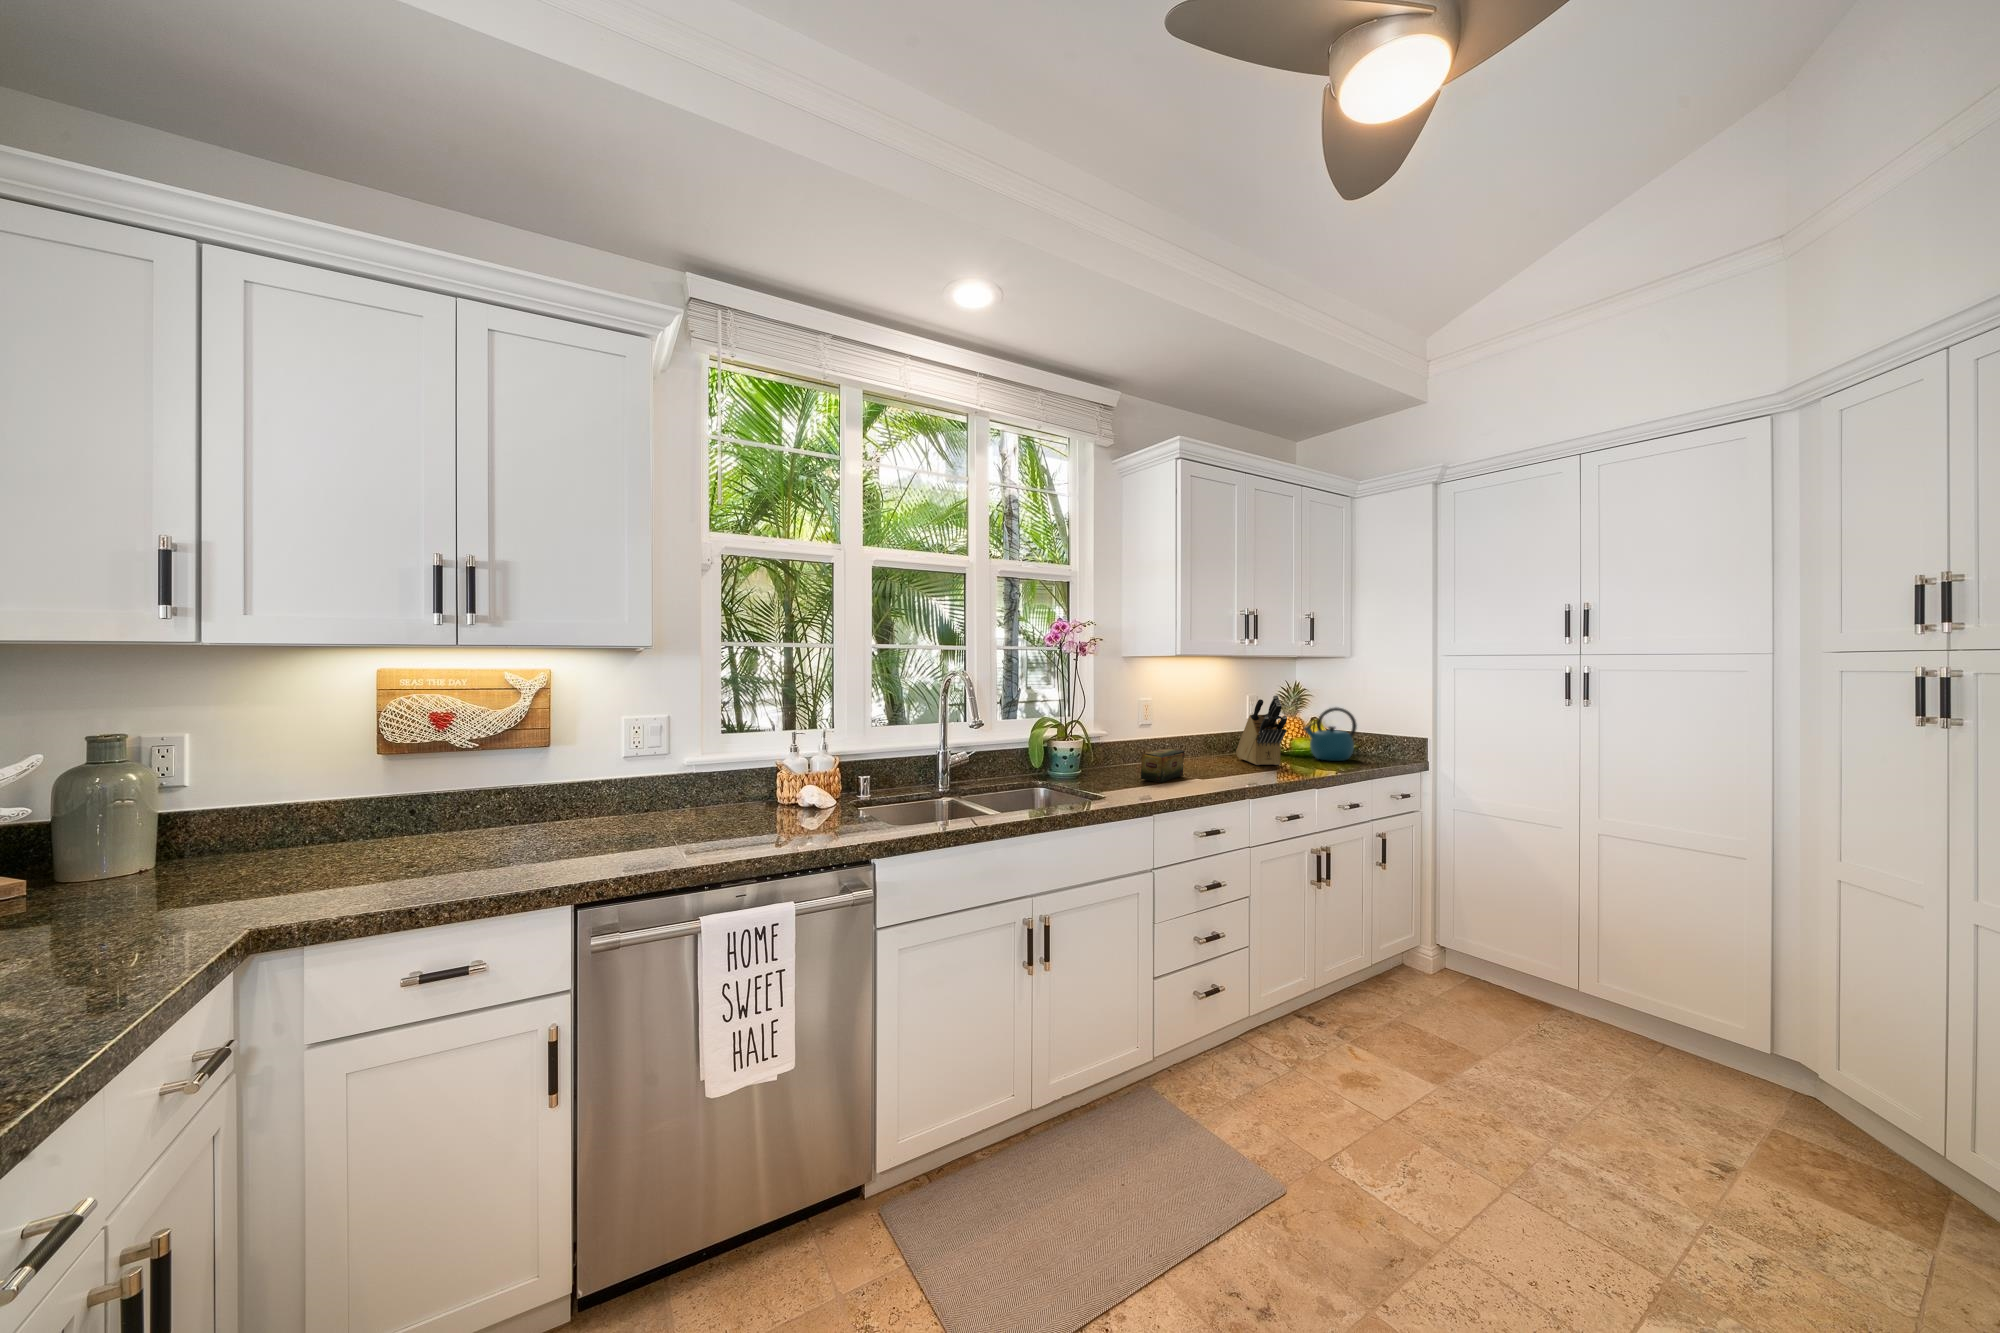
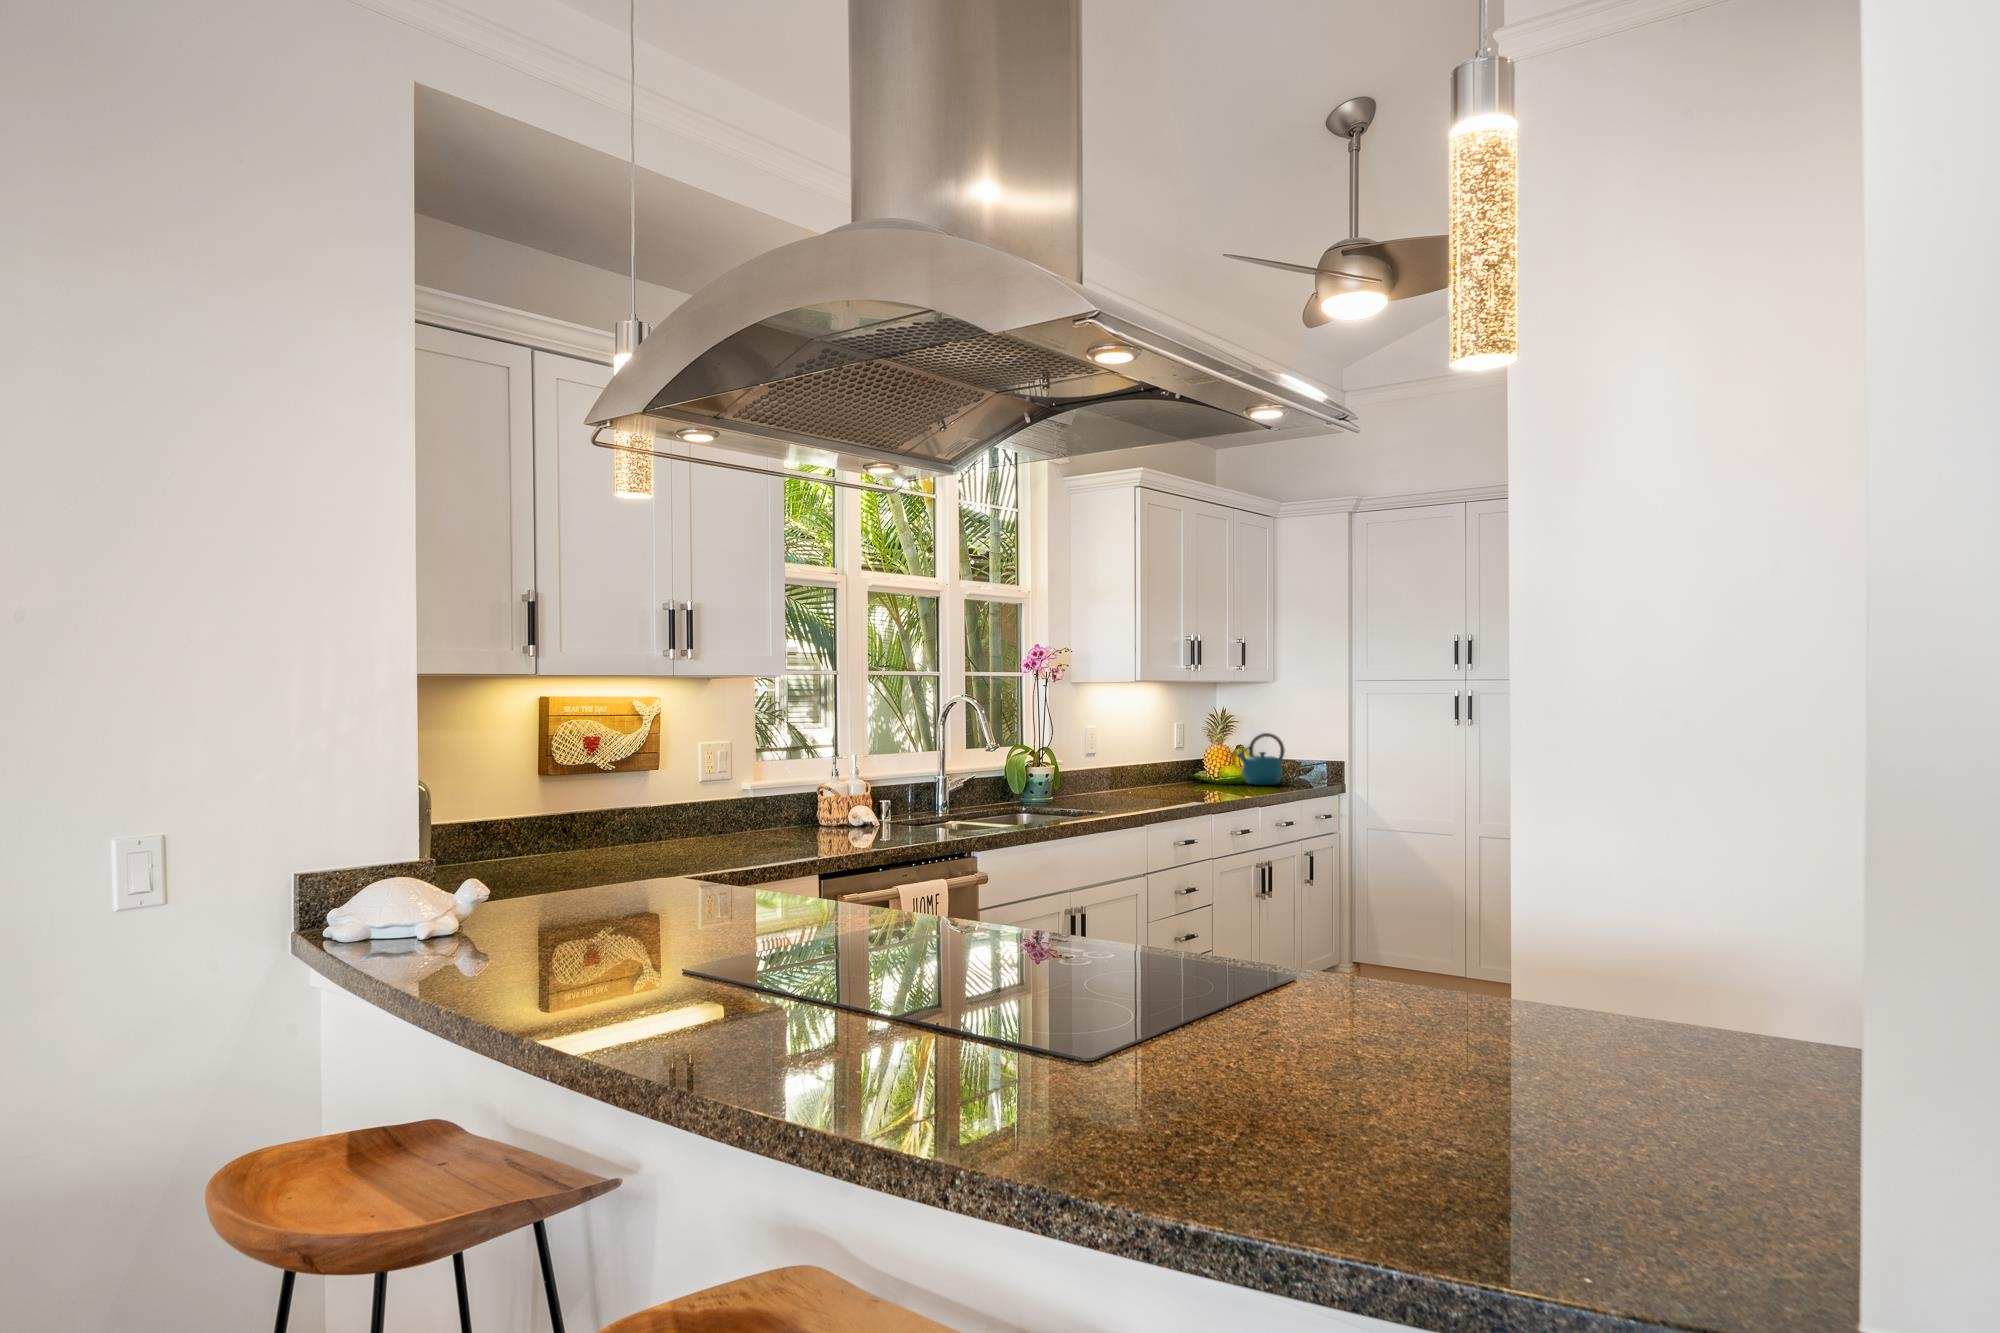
knife block: present [1236,695,1287,765] -> none [1174,721,1230,790]
tea box: present [1141,749,1185,783] -> none [1115,773,1149,803]

